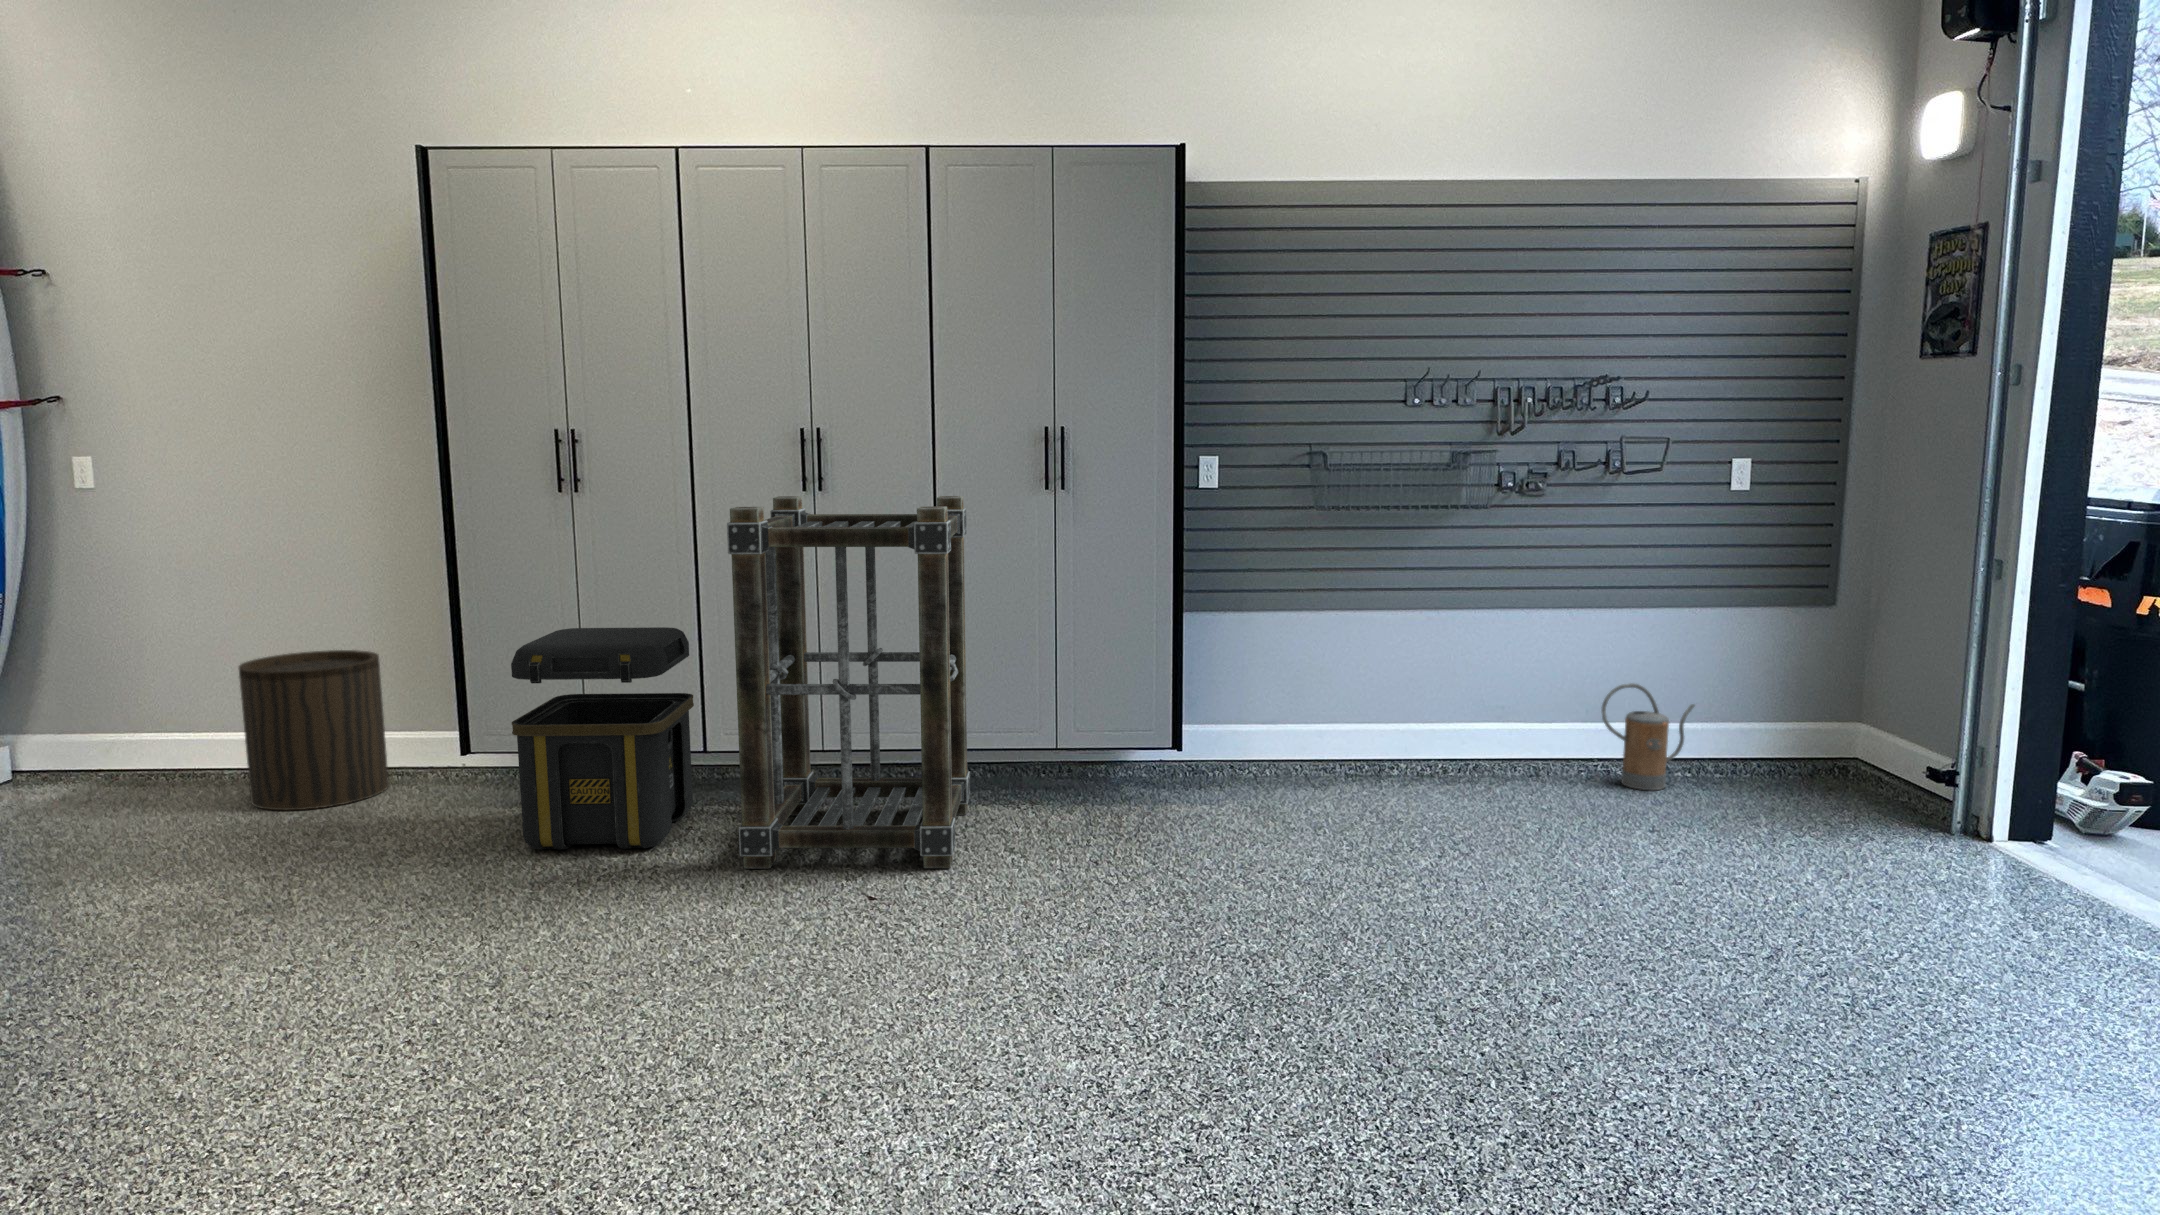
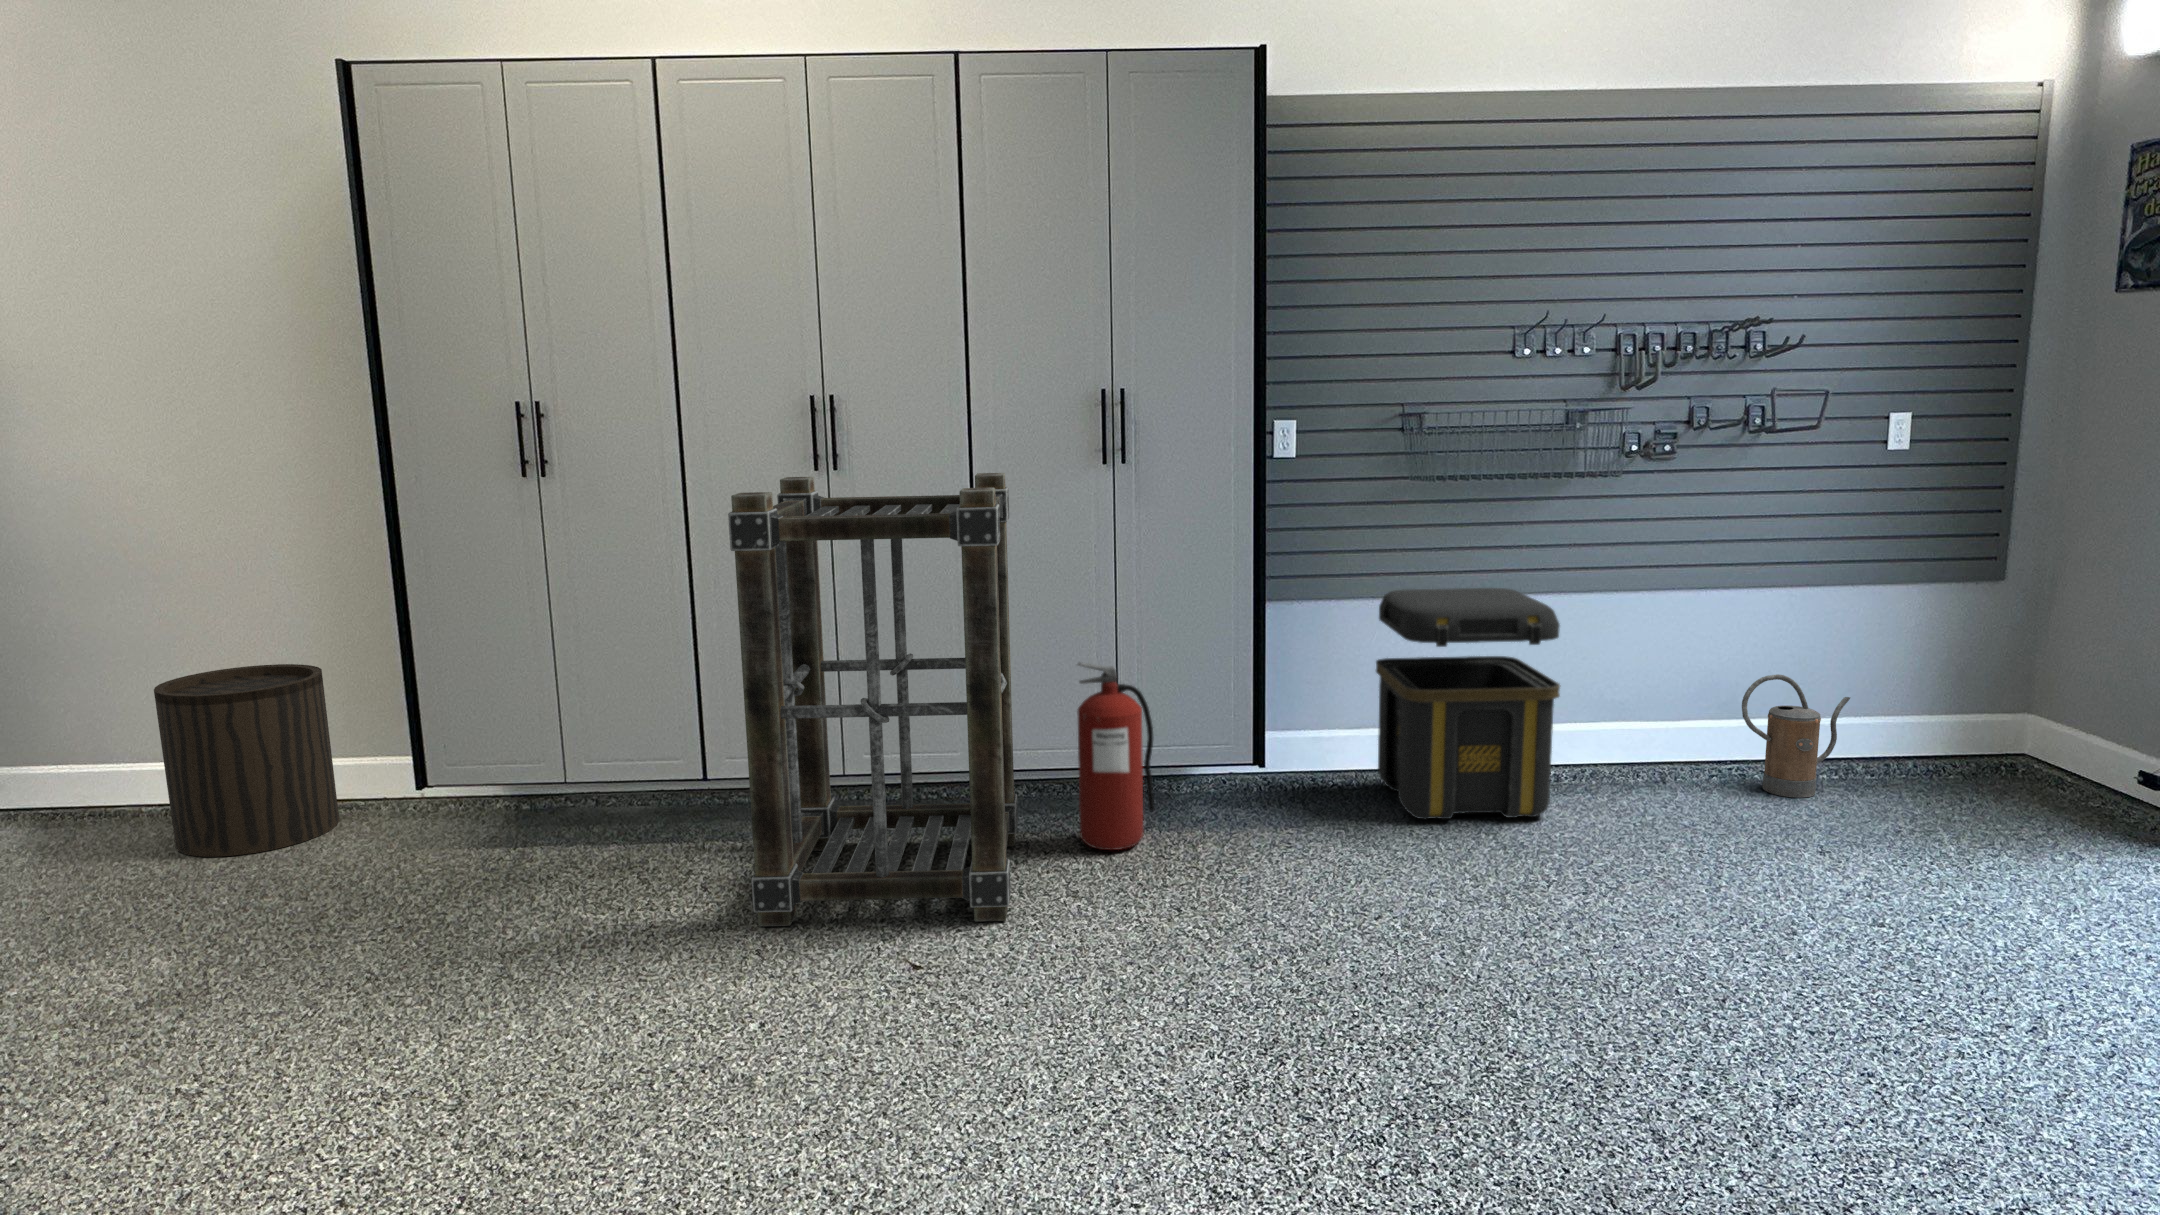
toolbox: present [511,627,694,850] -> present [1376,588,1560,819]
fire extinguisher: none [1021,658,1086,819] -> present [1077,663,1155,850]

